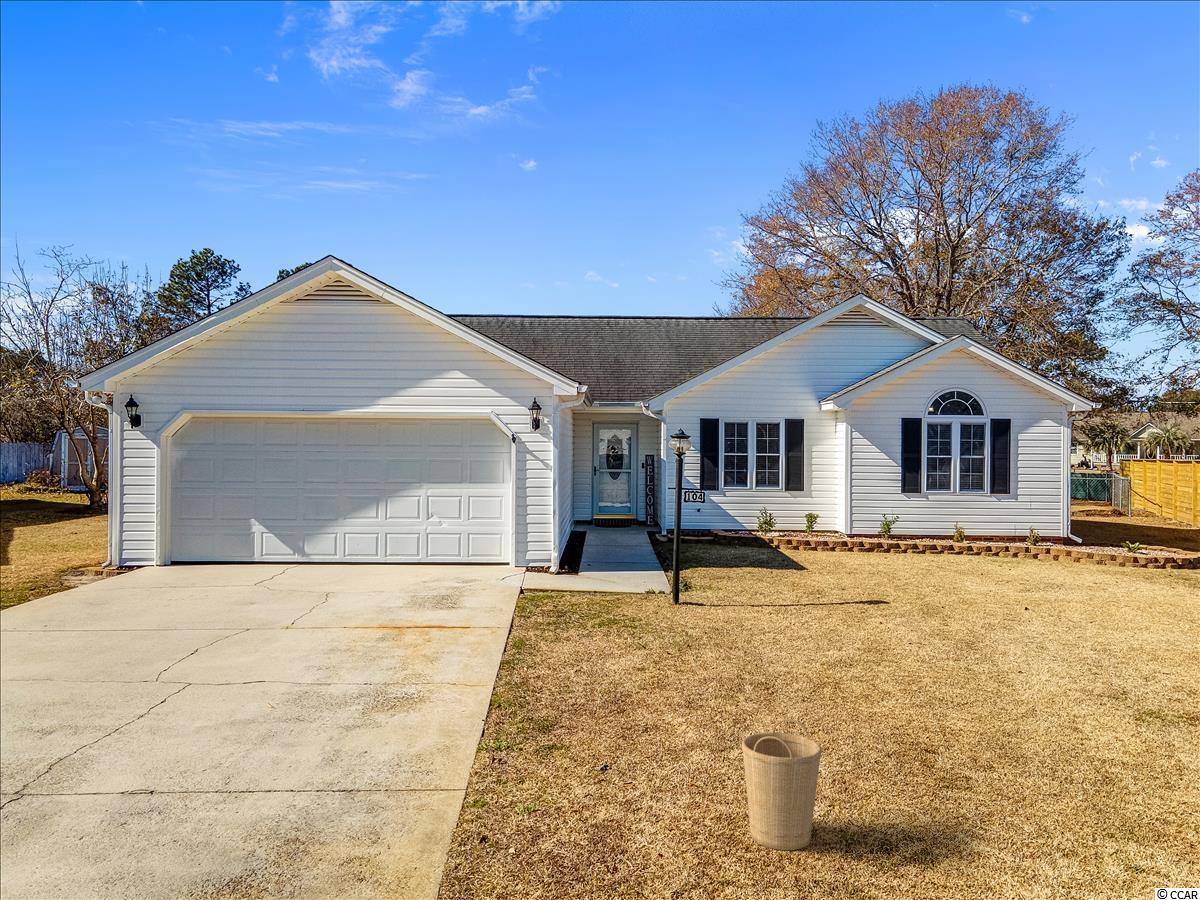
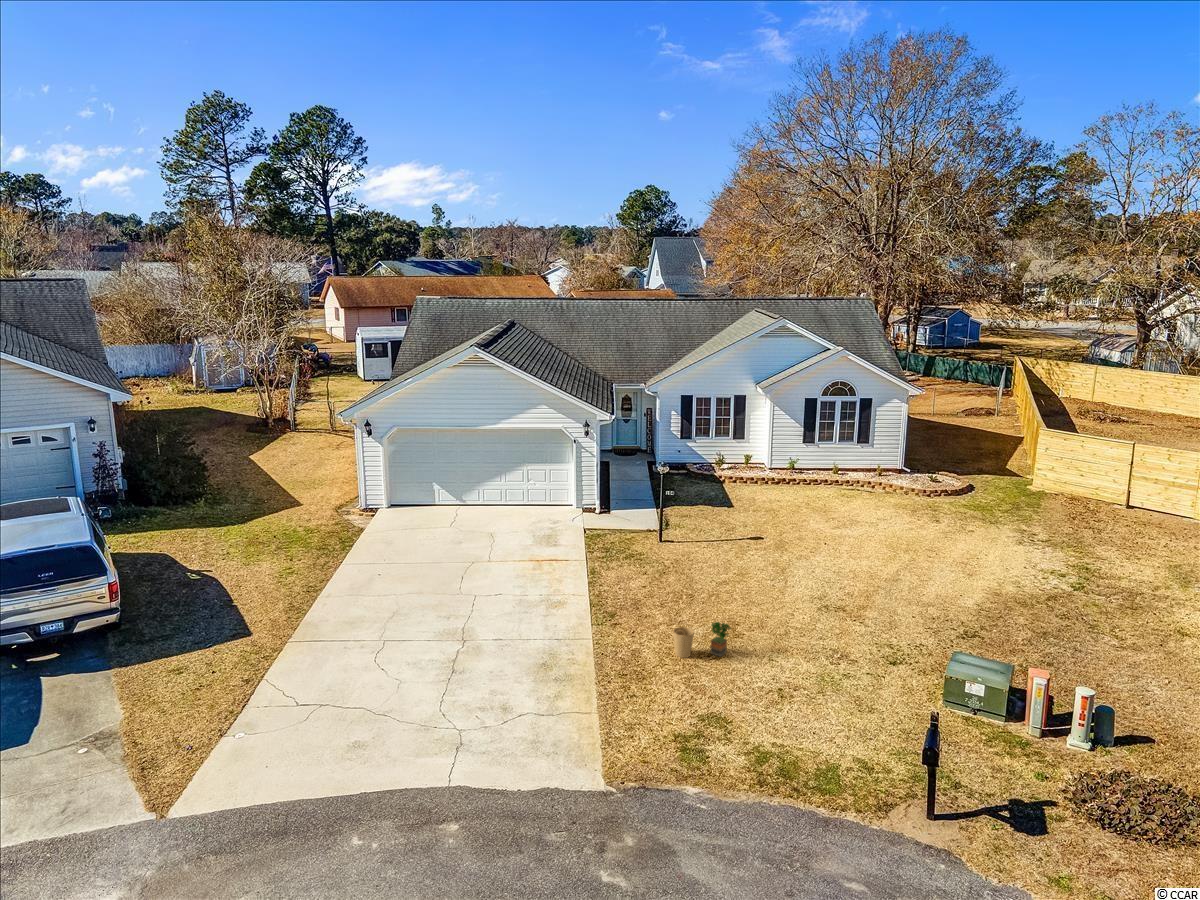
potted tree: none [874,710,957,847] -> present [710,622,731,657]

